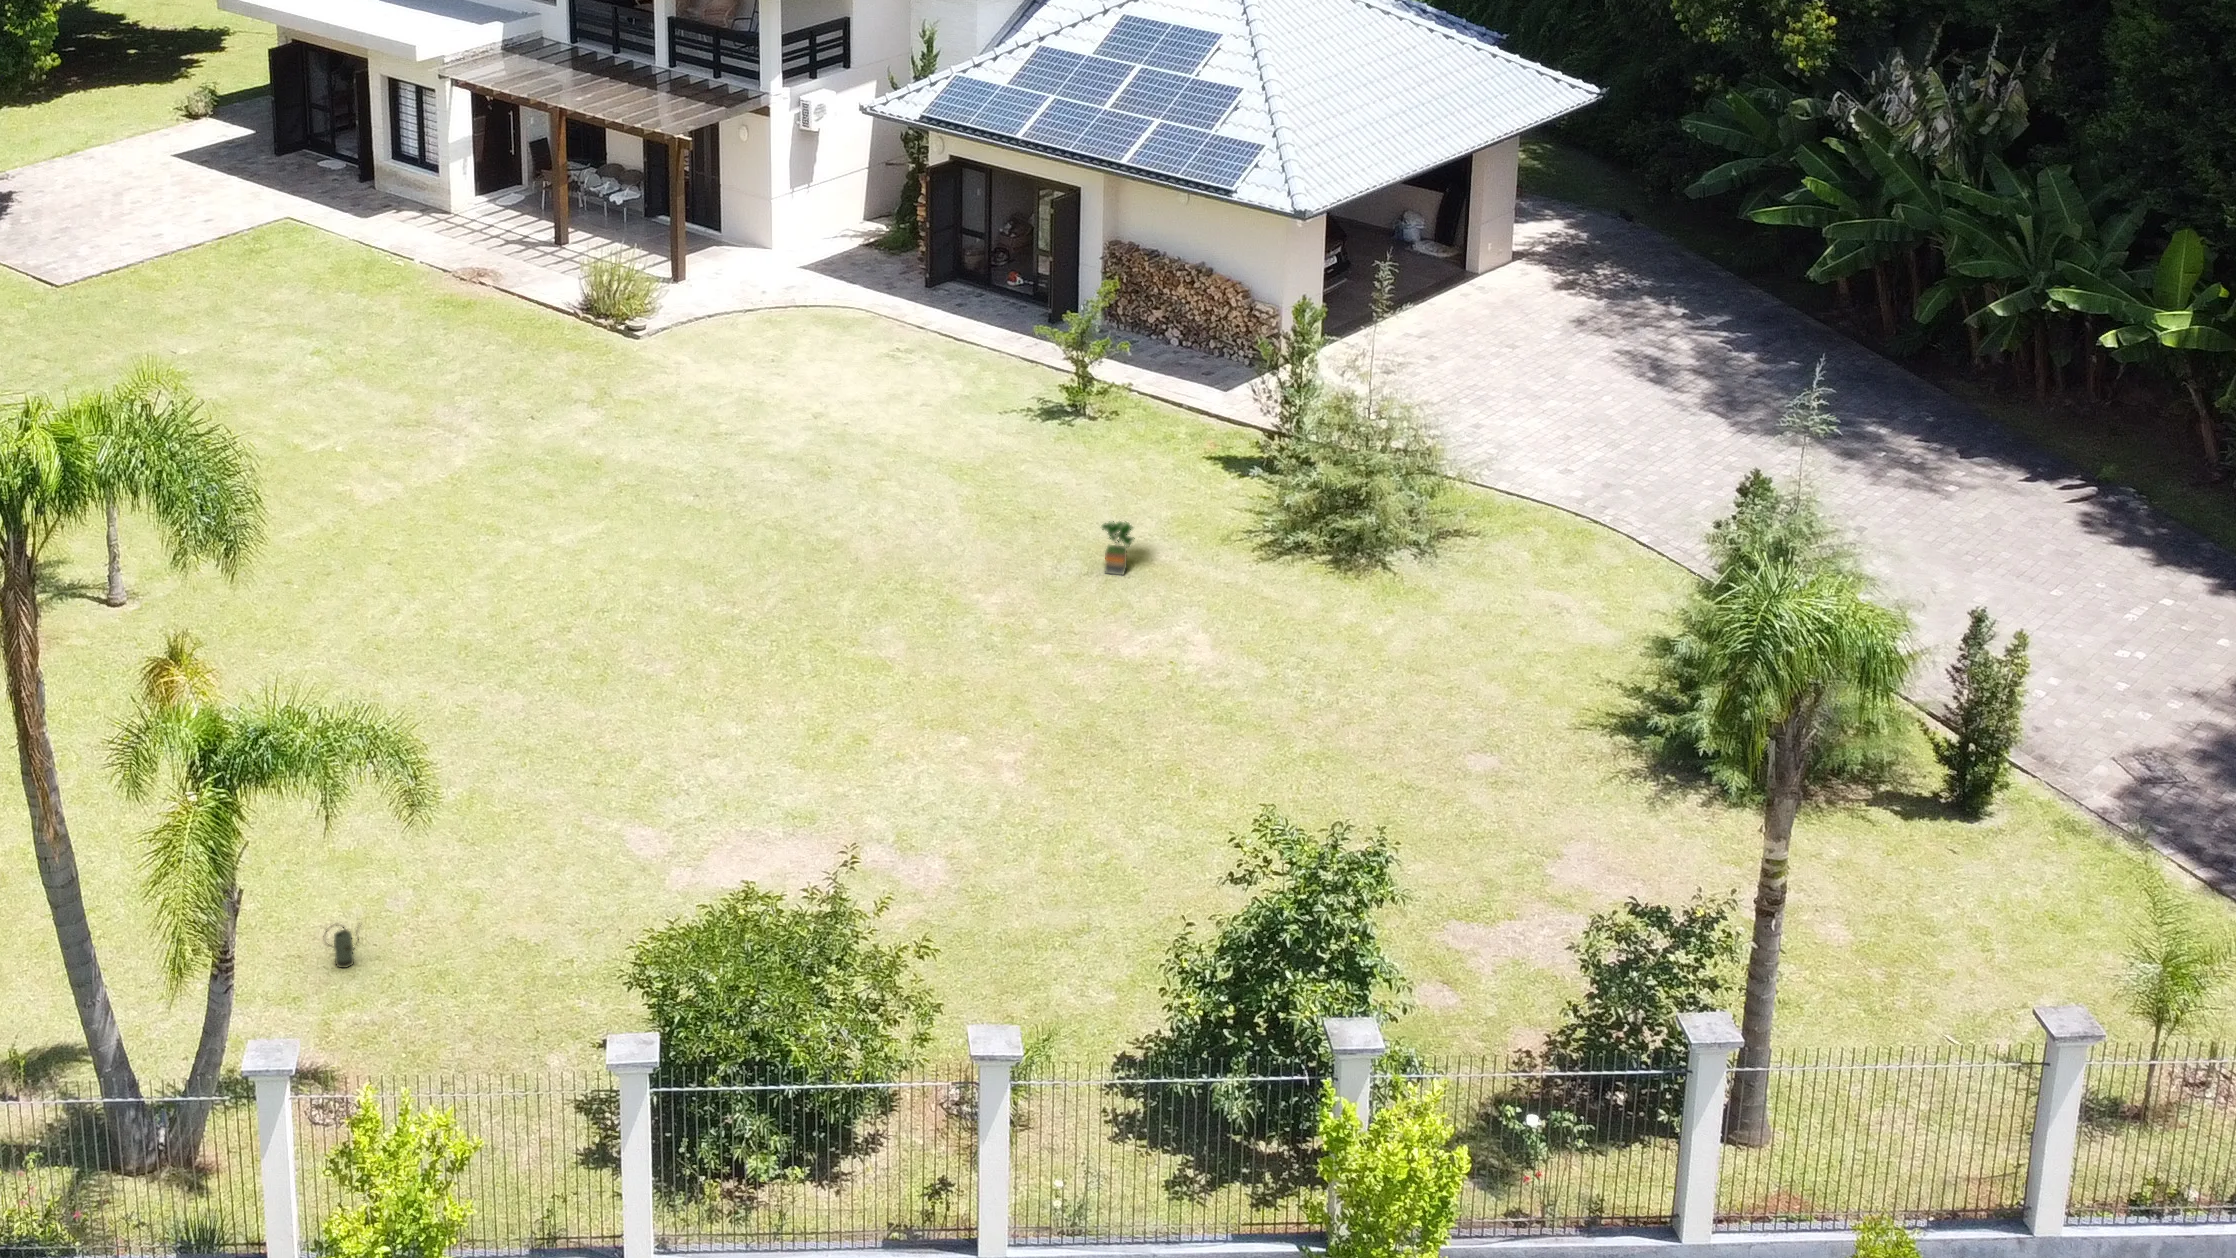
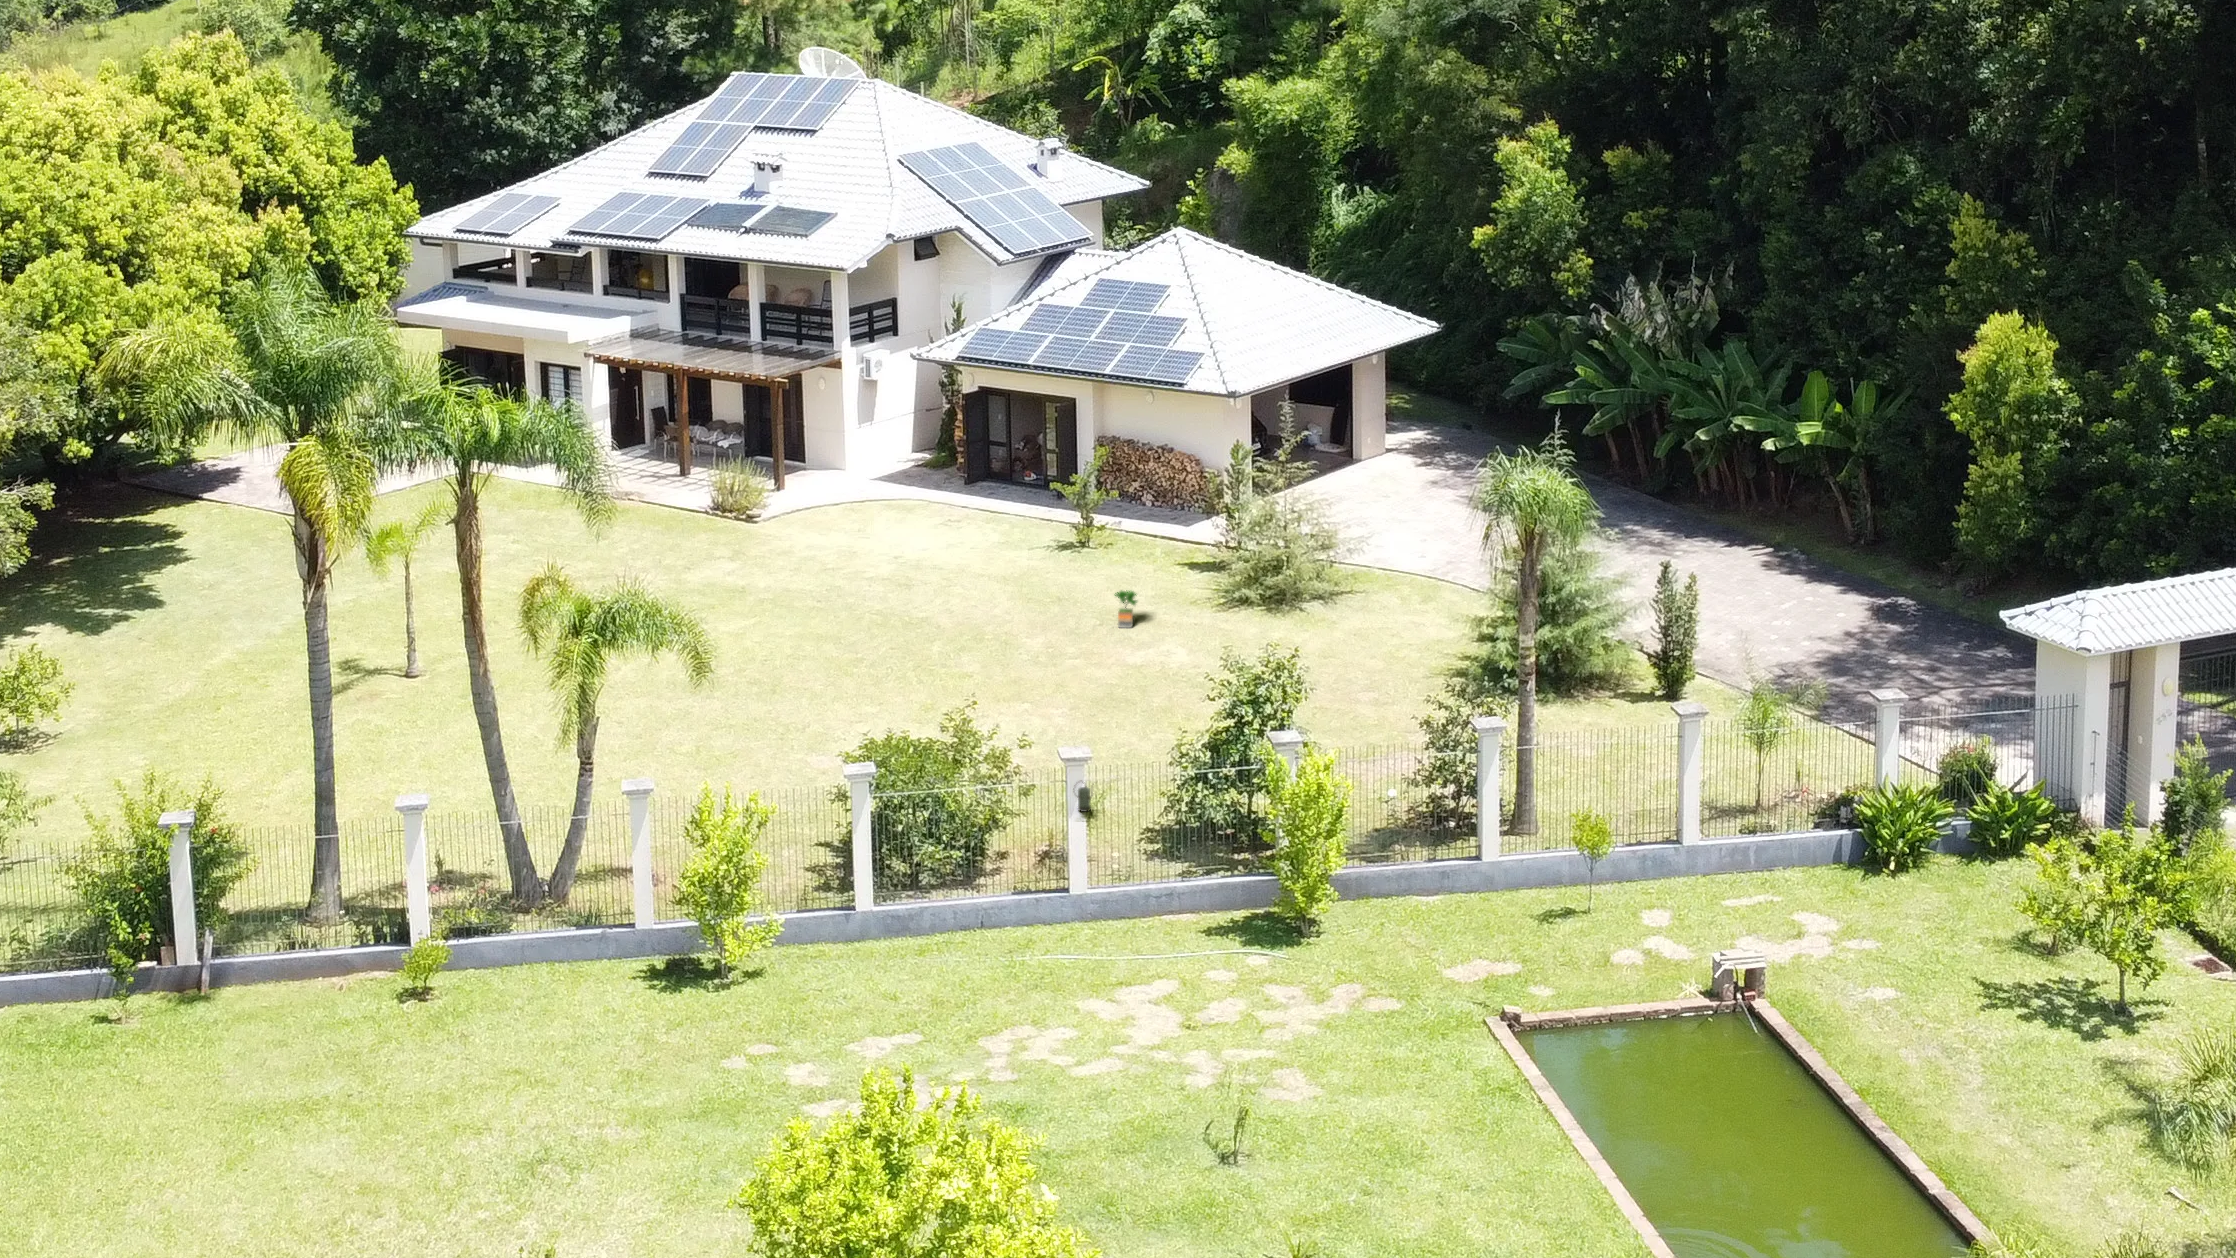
watering can: present [323,928,355,968] -> present [1077,786,1091,812]

